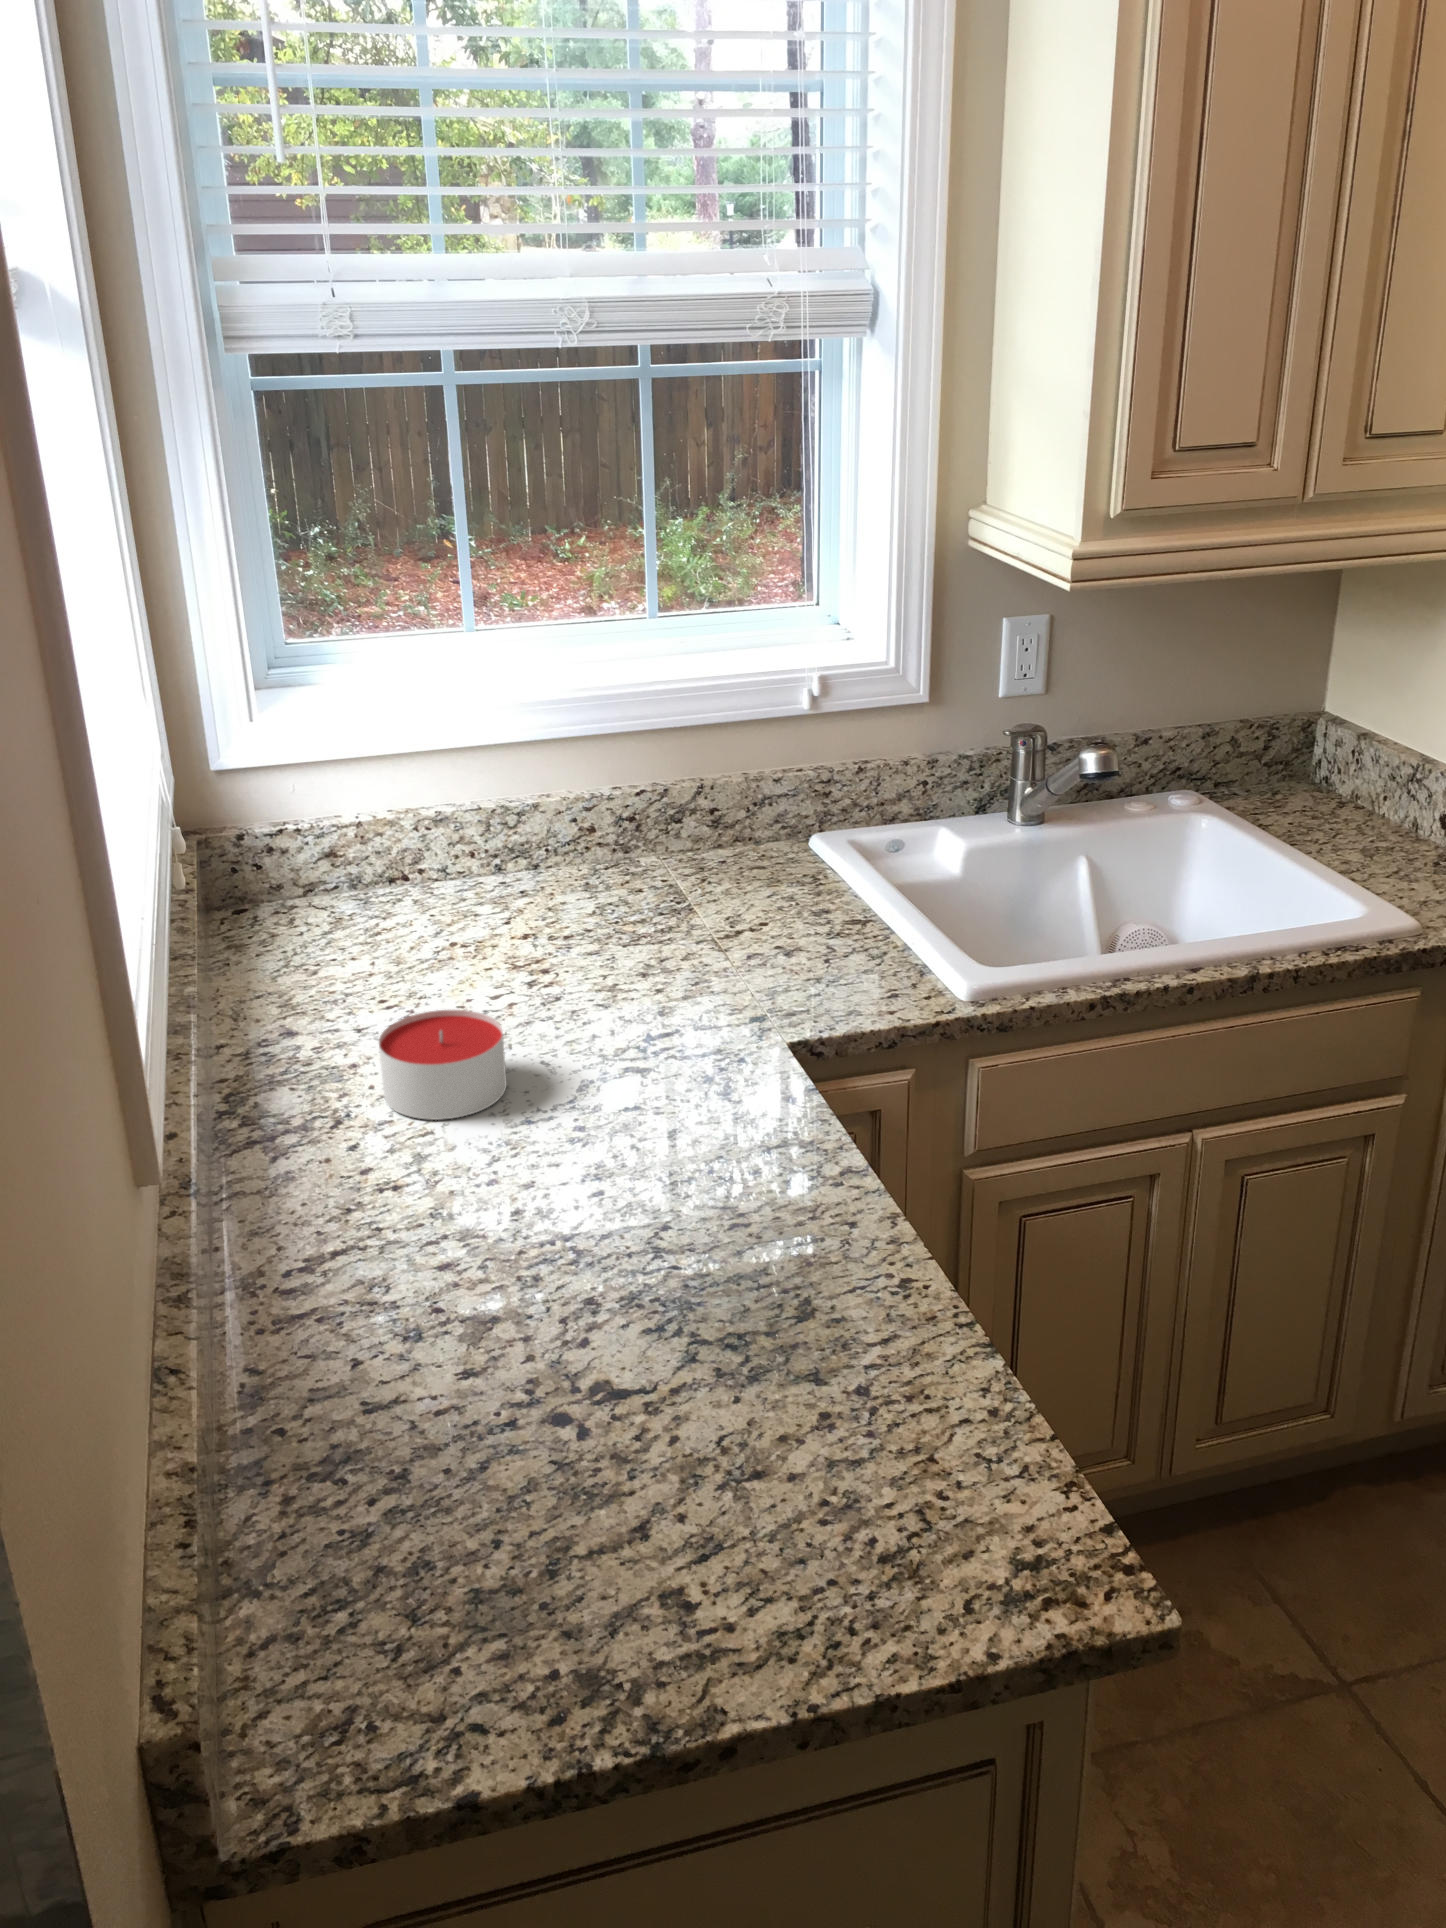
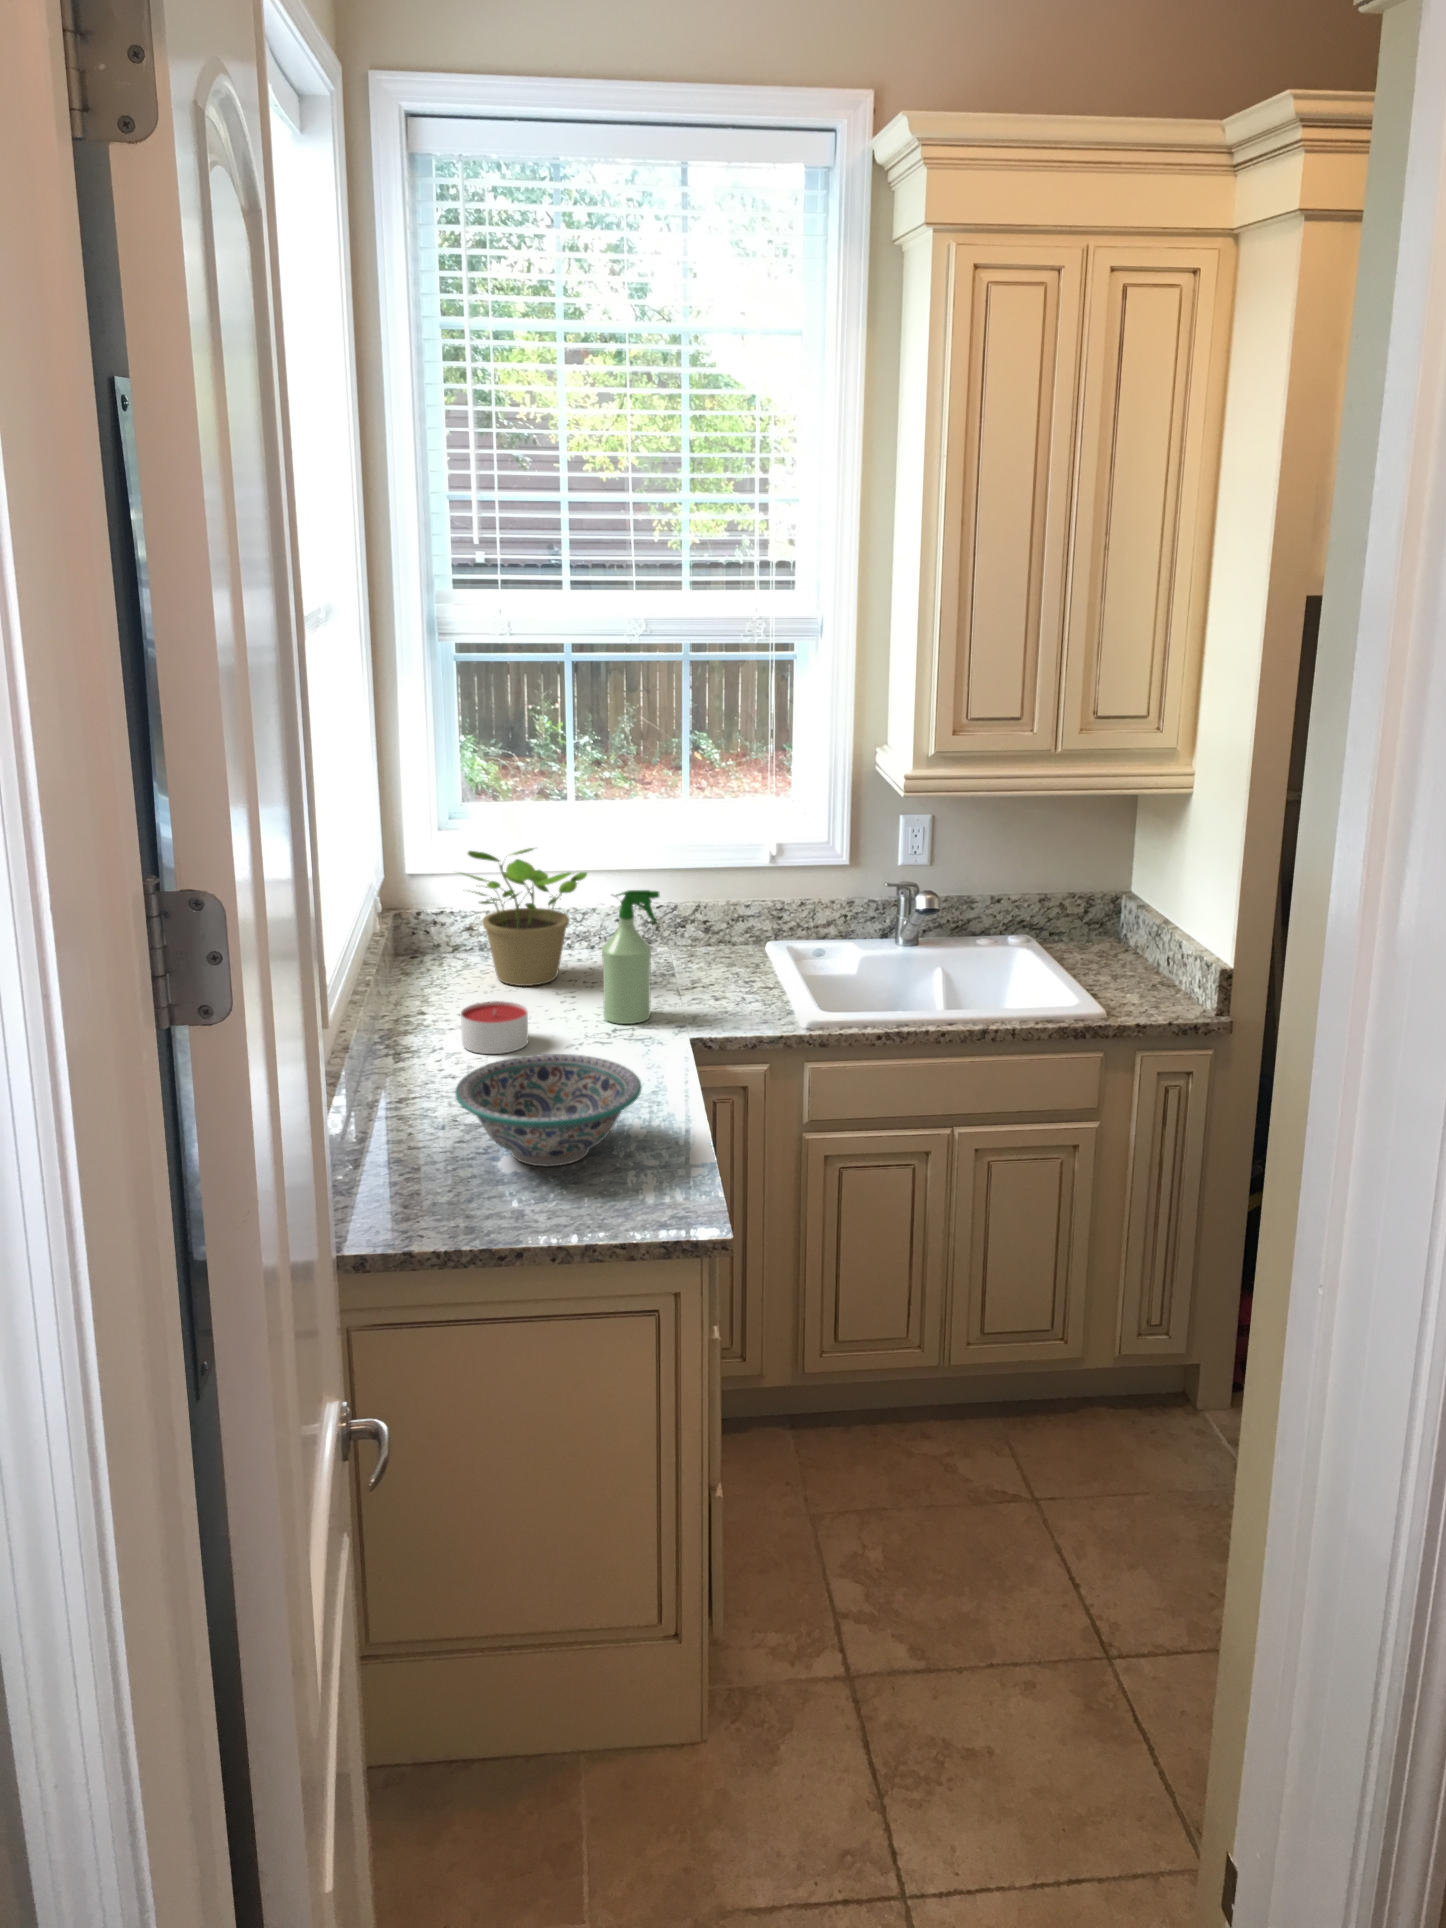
potted plant: none [310,717,544,954] -> present [460,848,587,986]
spray bottle: none [608,783,708,1022] -> present [602,890,660,1024]
decorative bowl: none [466,1158,862,1434] -> present [455,1054,641,1166]

